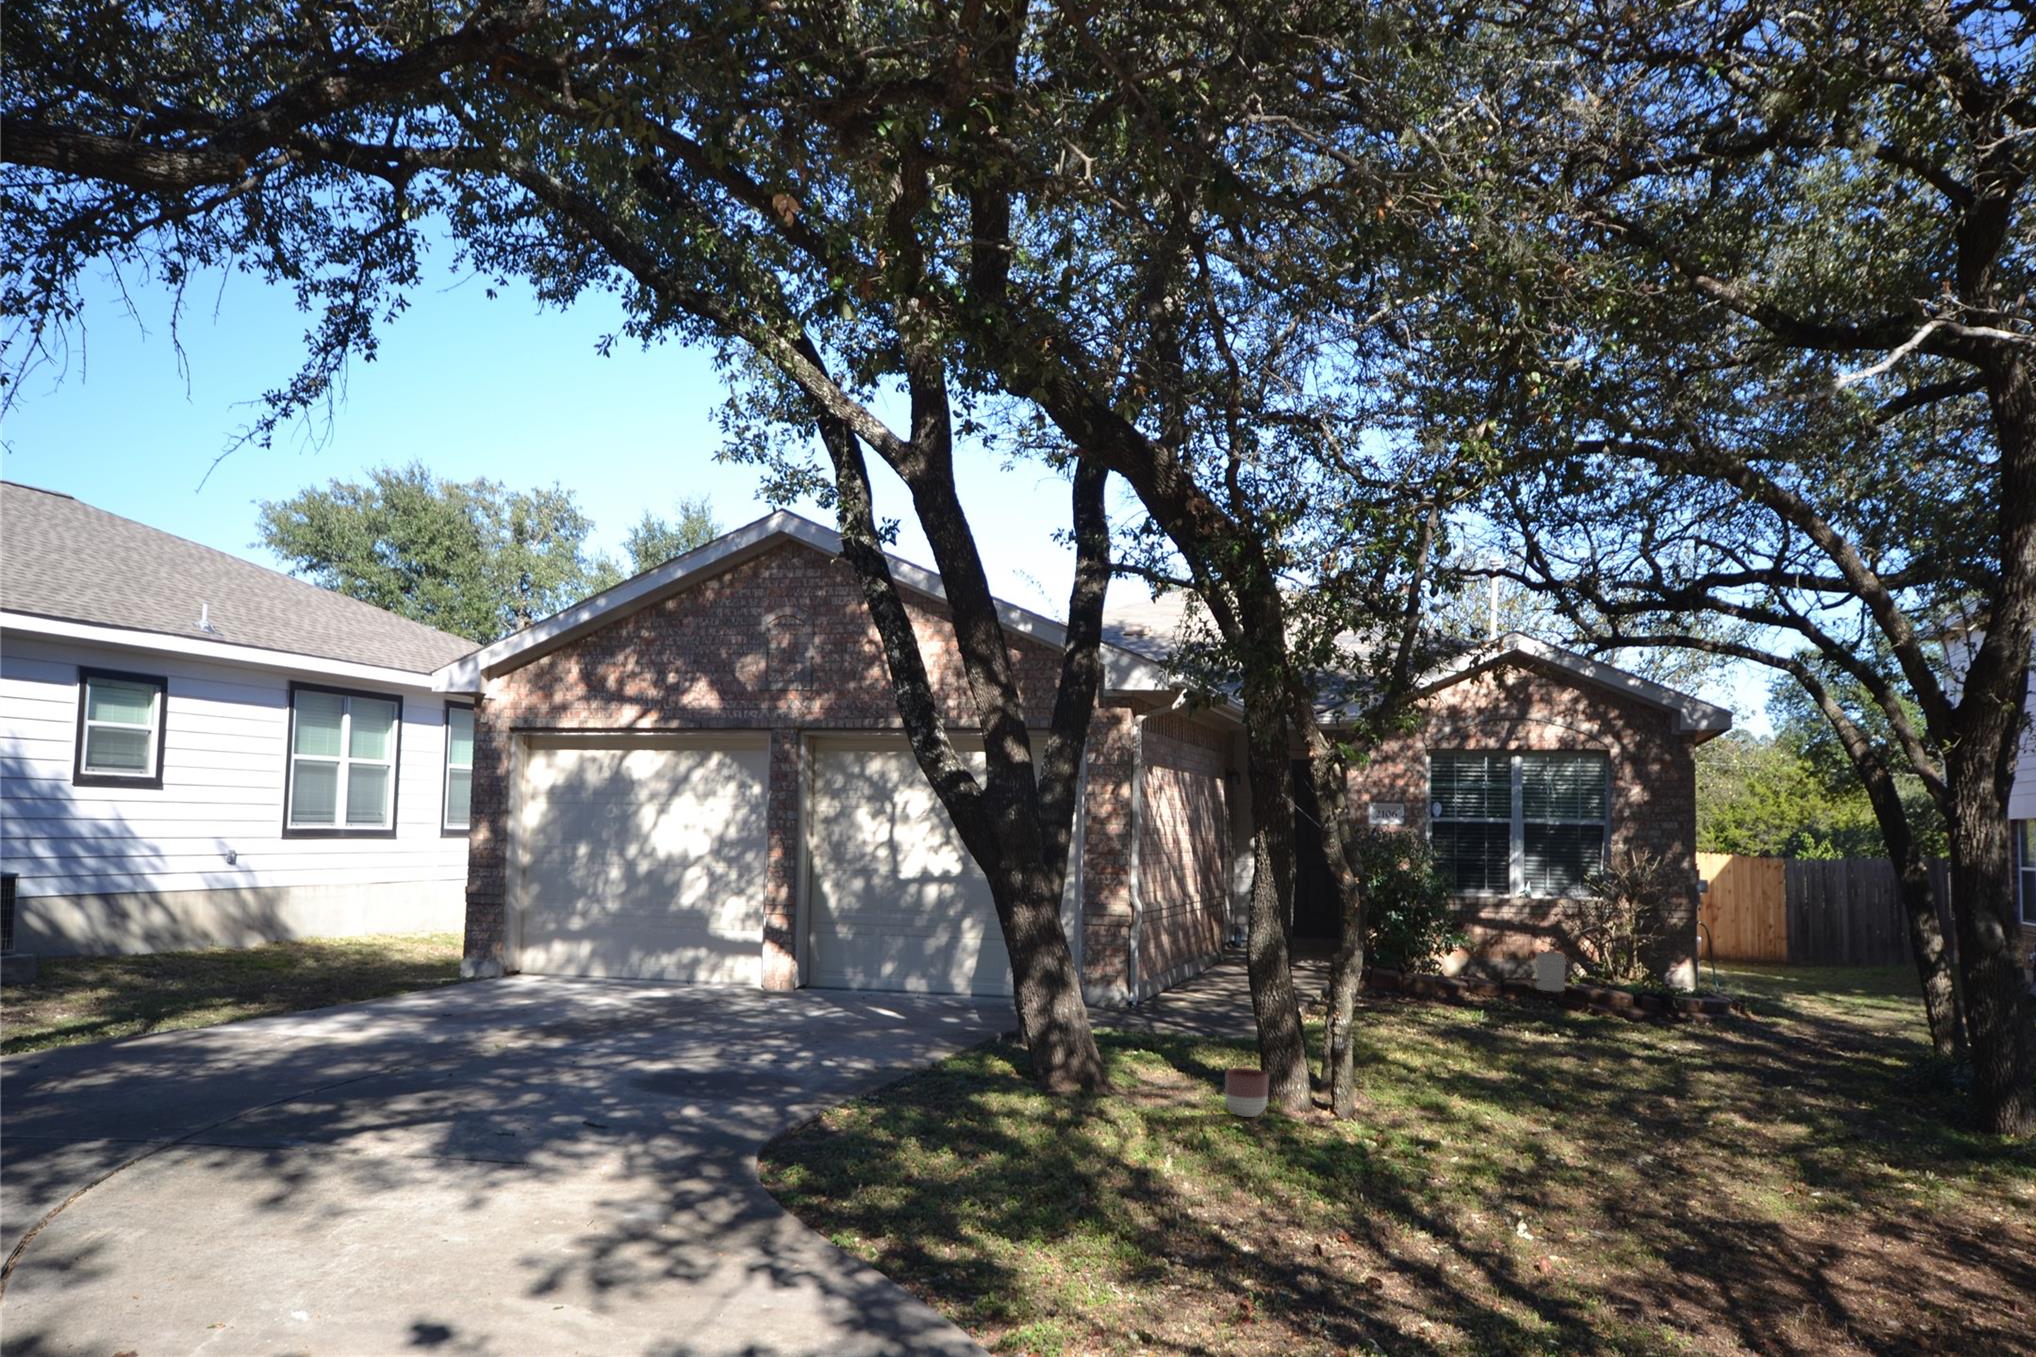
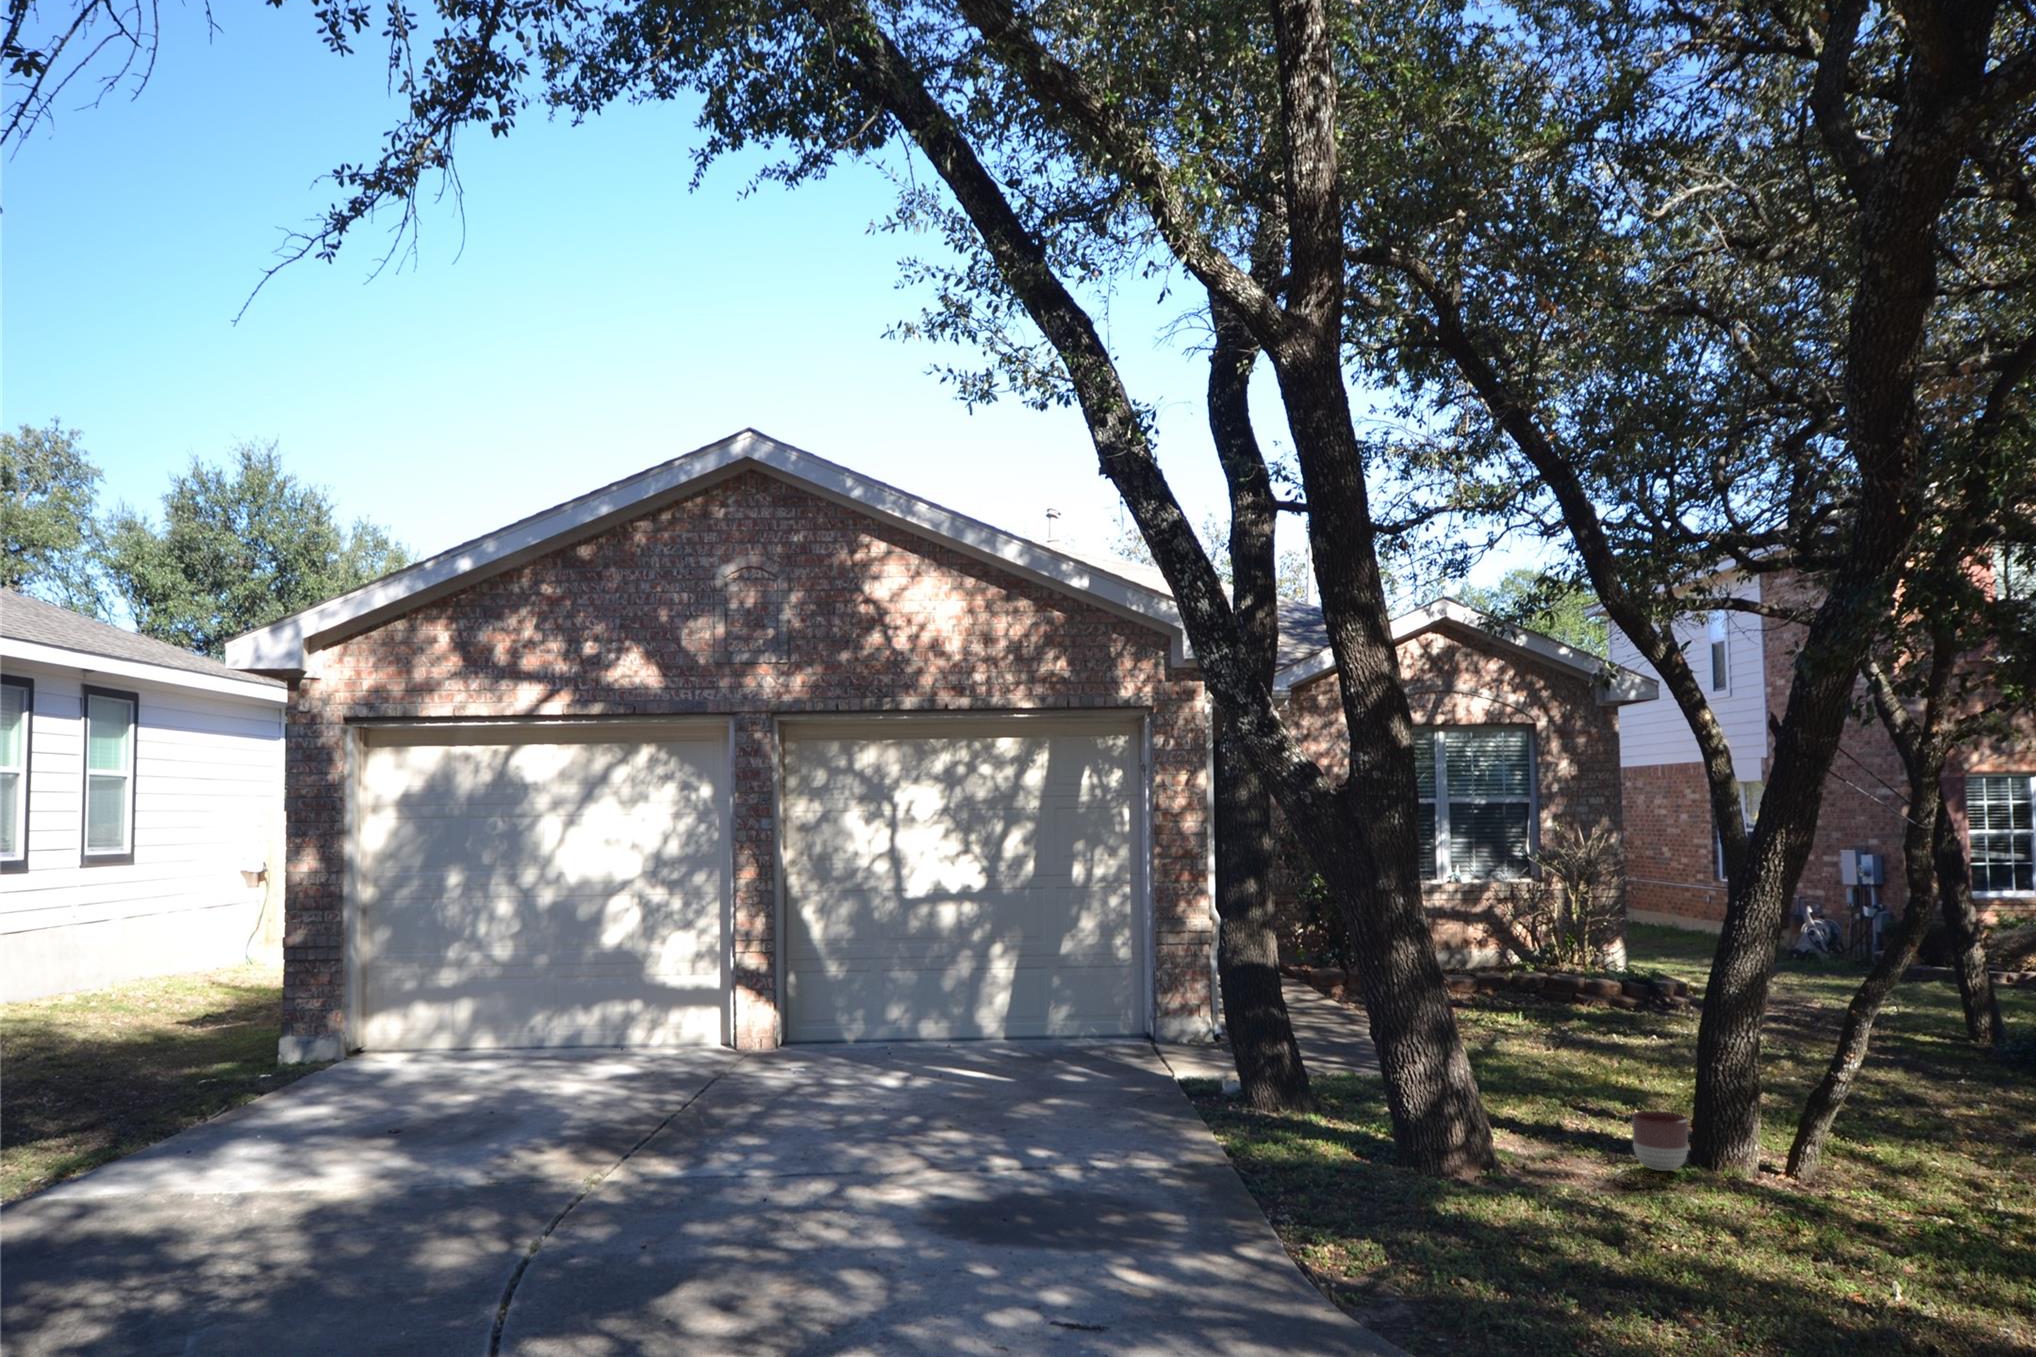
bucket: present [1535,952,1566,992] -> none [1470,936,1513,977]

